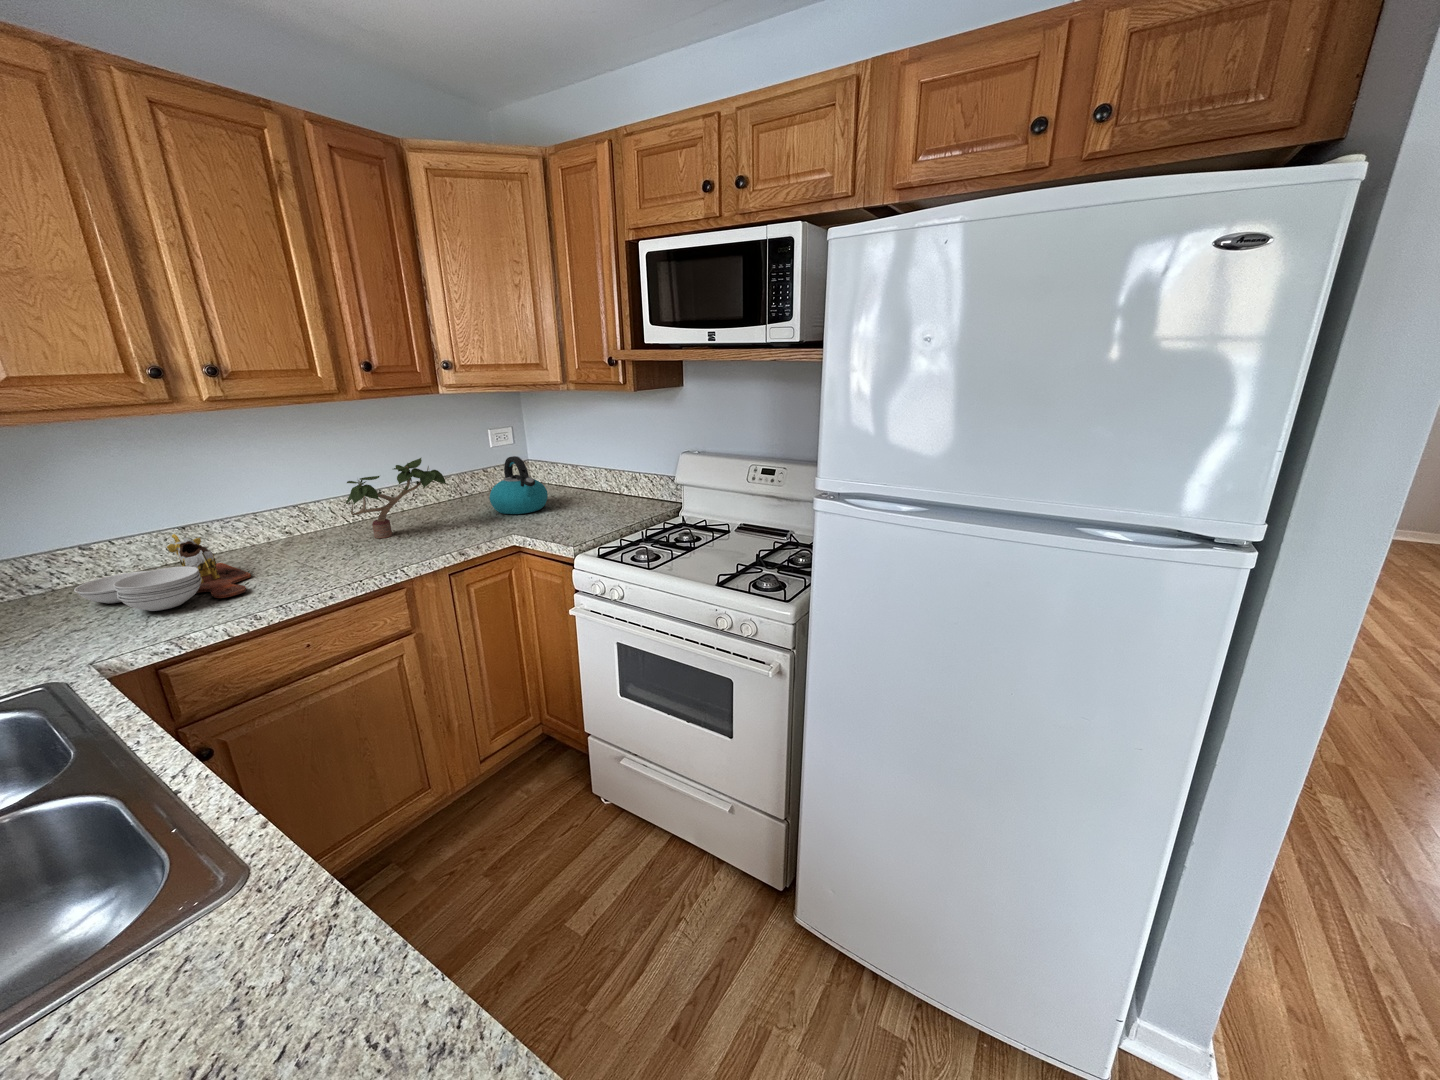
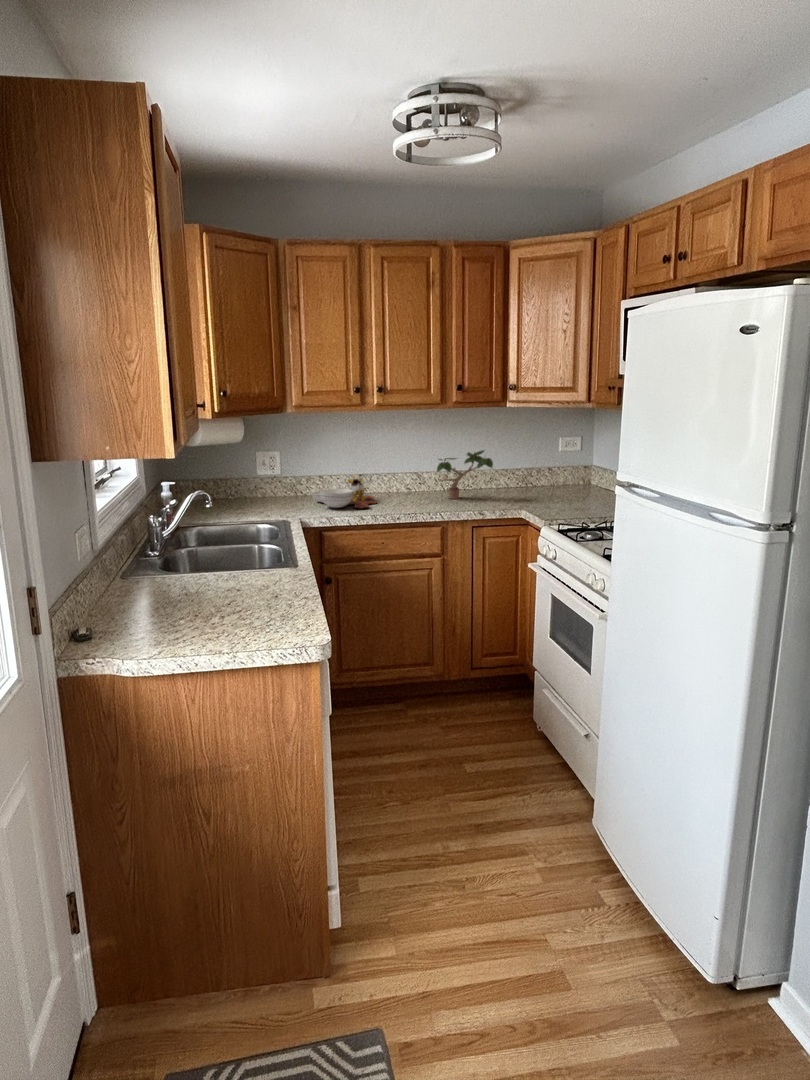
kettle: present [489,456,548,514] -> none [530,457,574,501]

